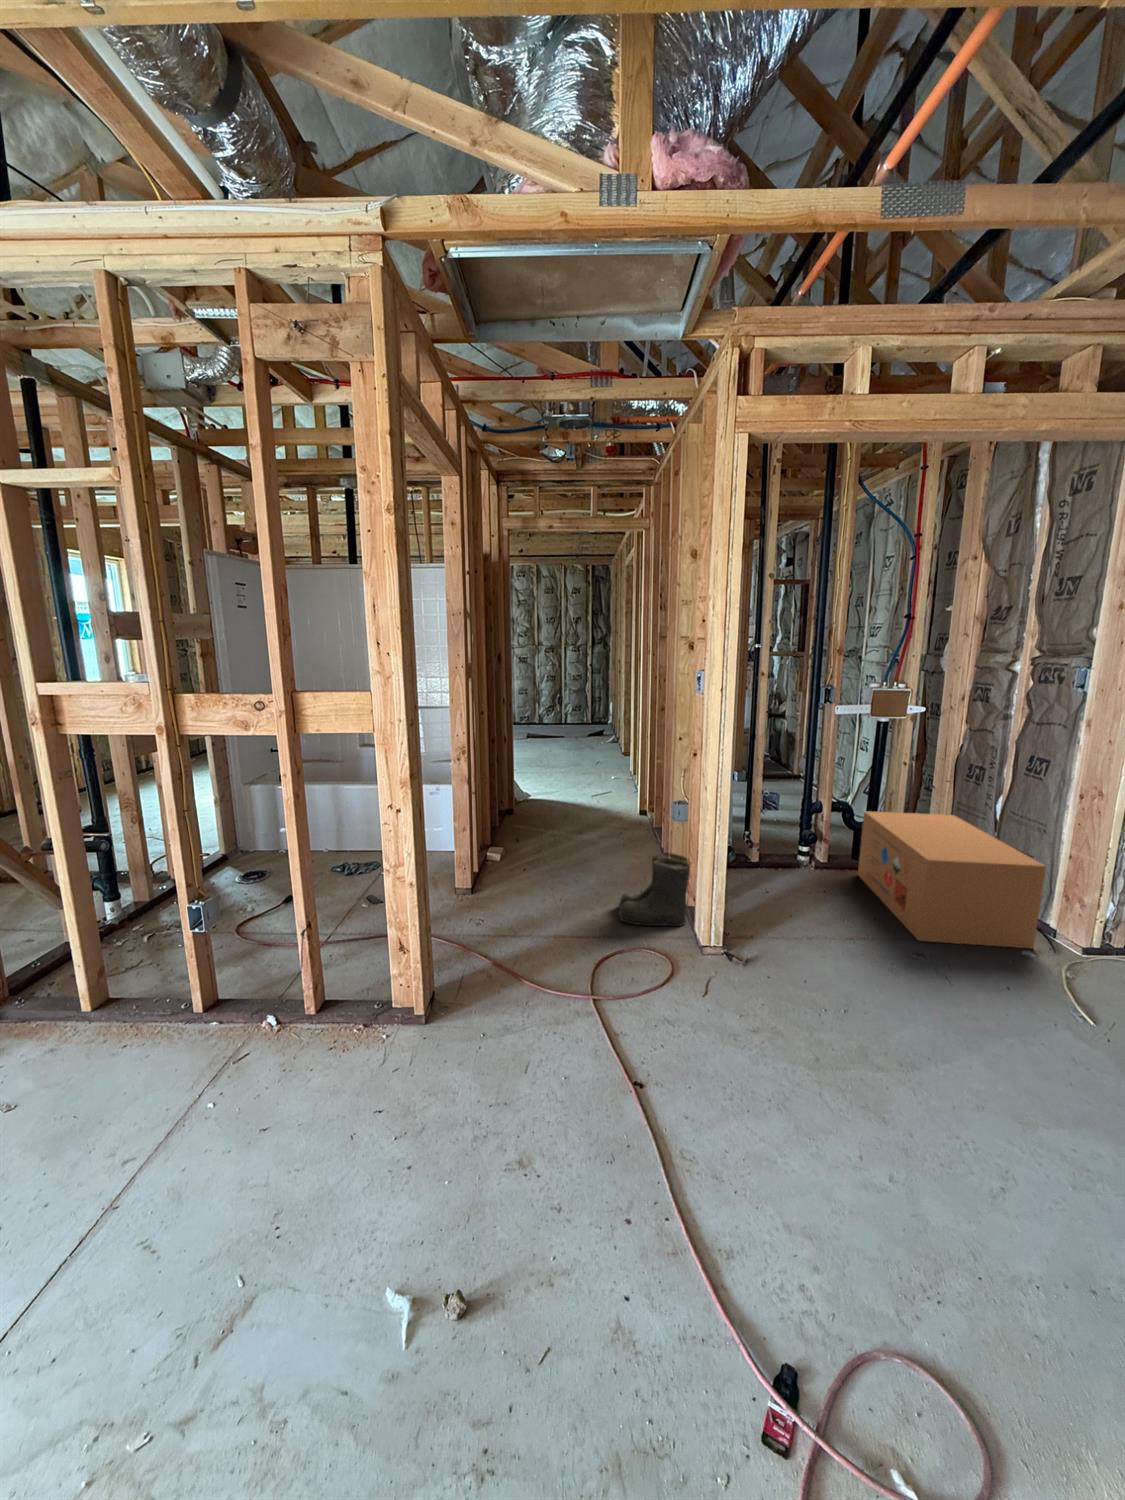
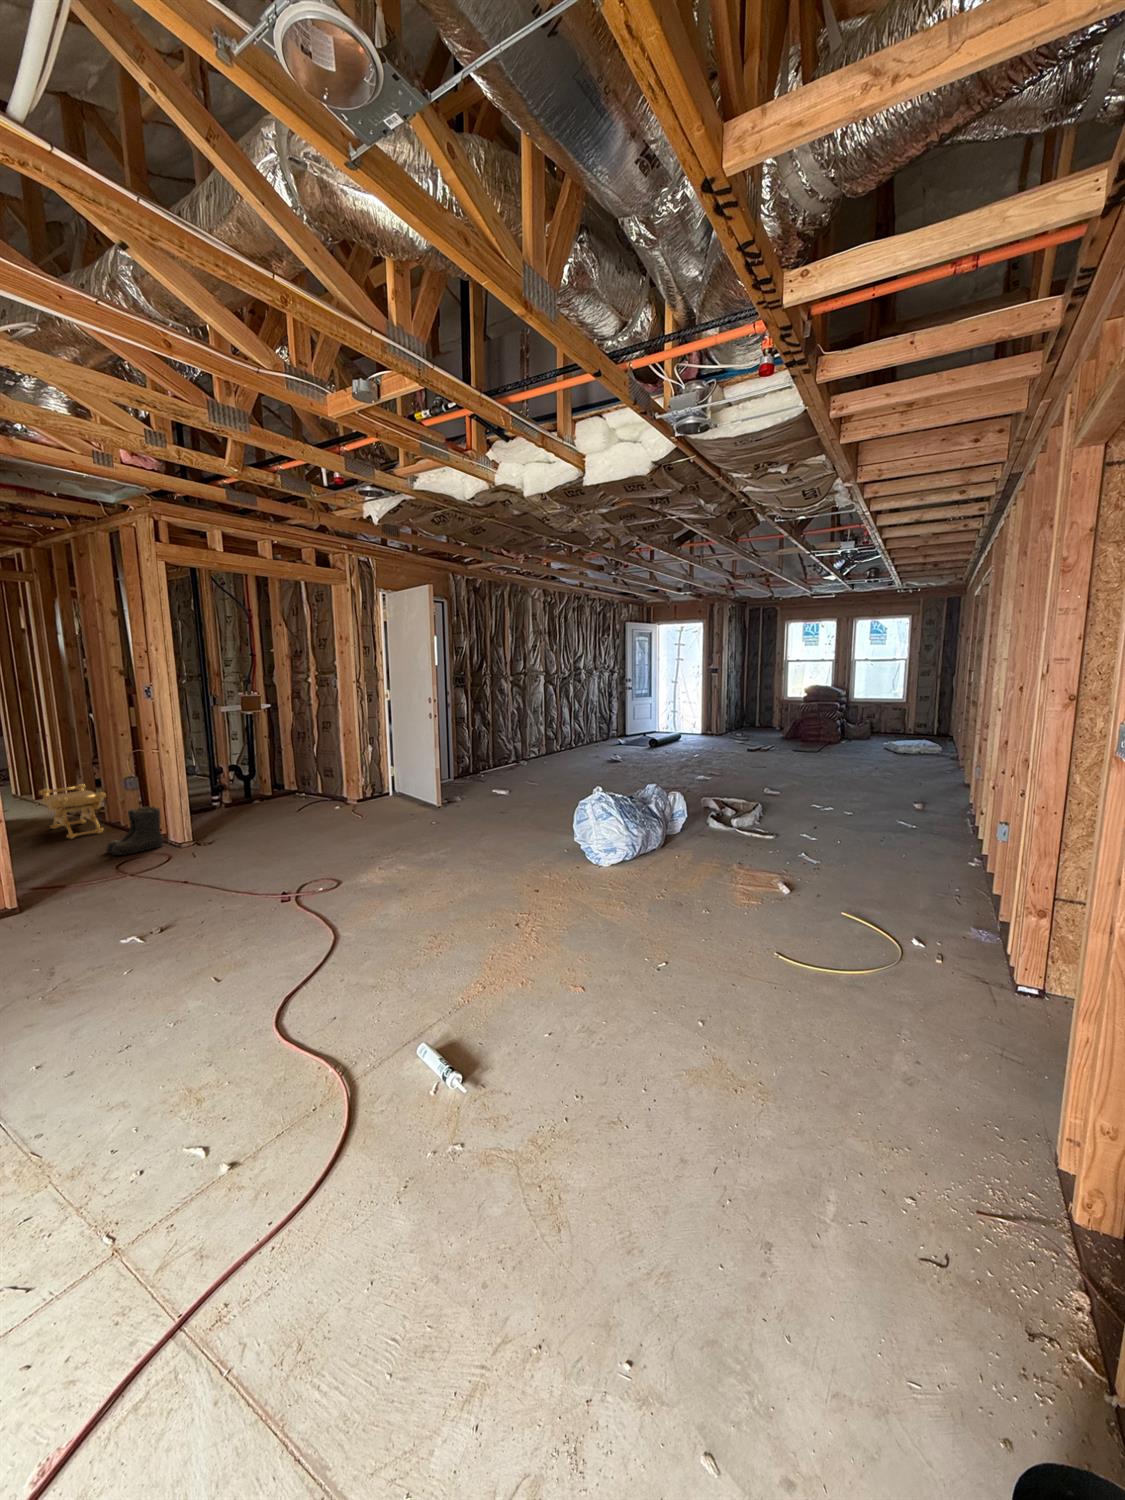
stool: none [605,786,661,863] -> present [39,784,106,839]
cardboard box: present [858,811,1046,948] -> none [248,760,341,817]

